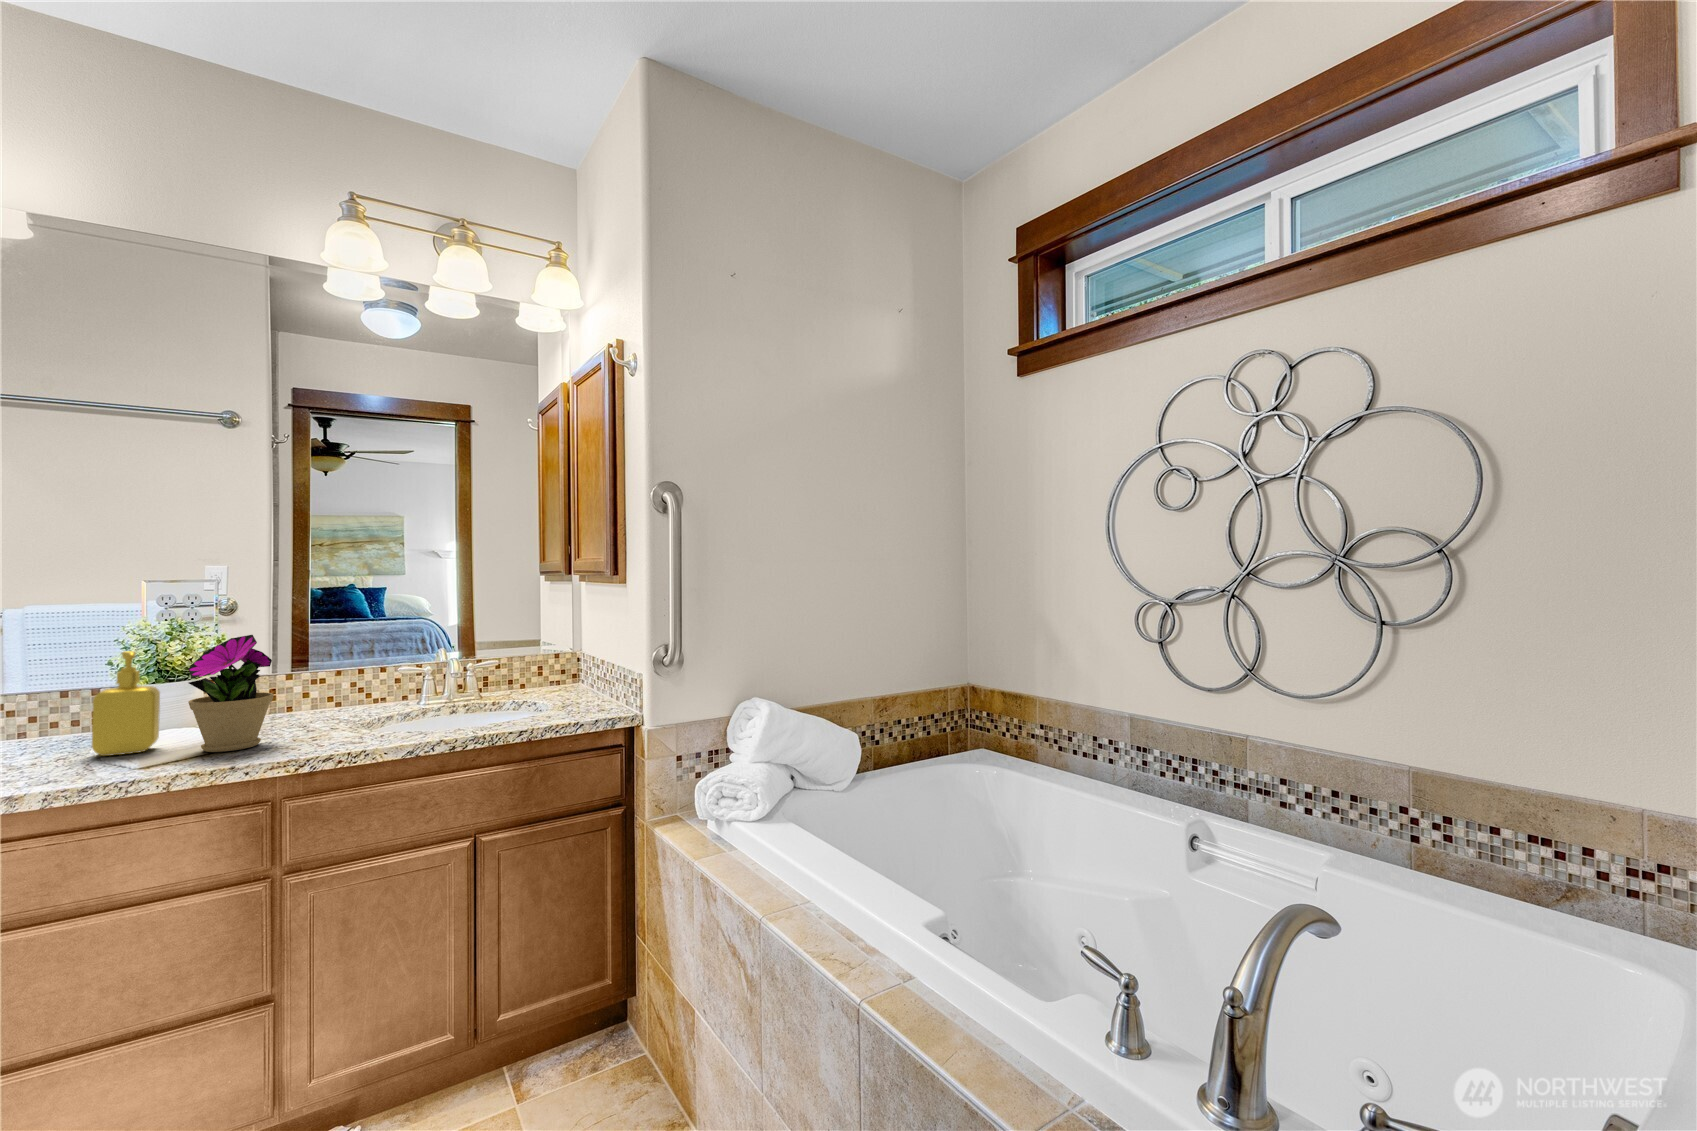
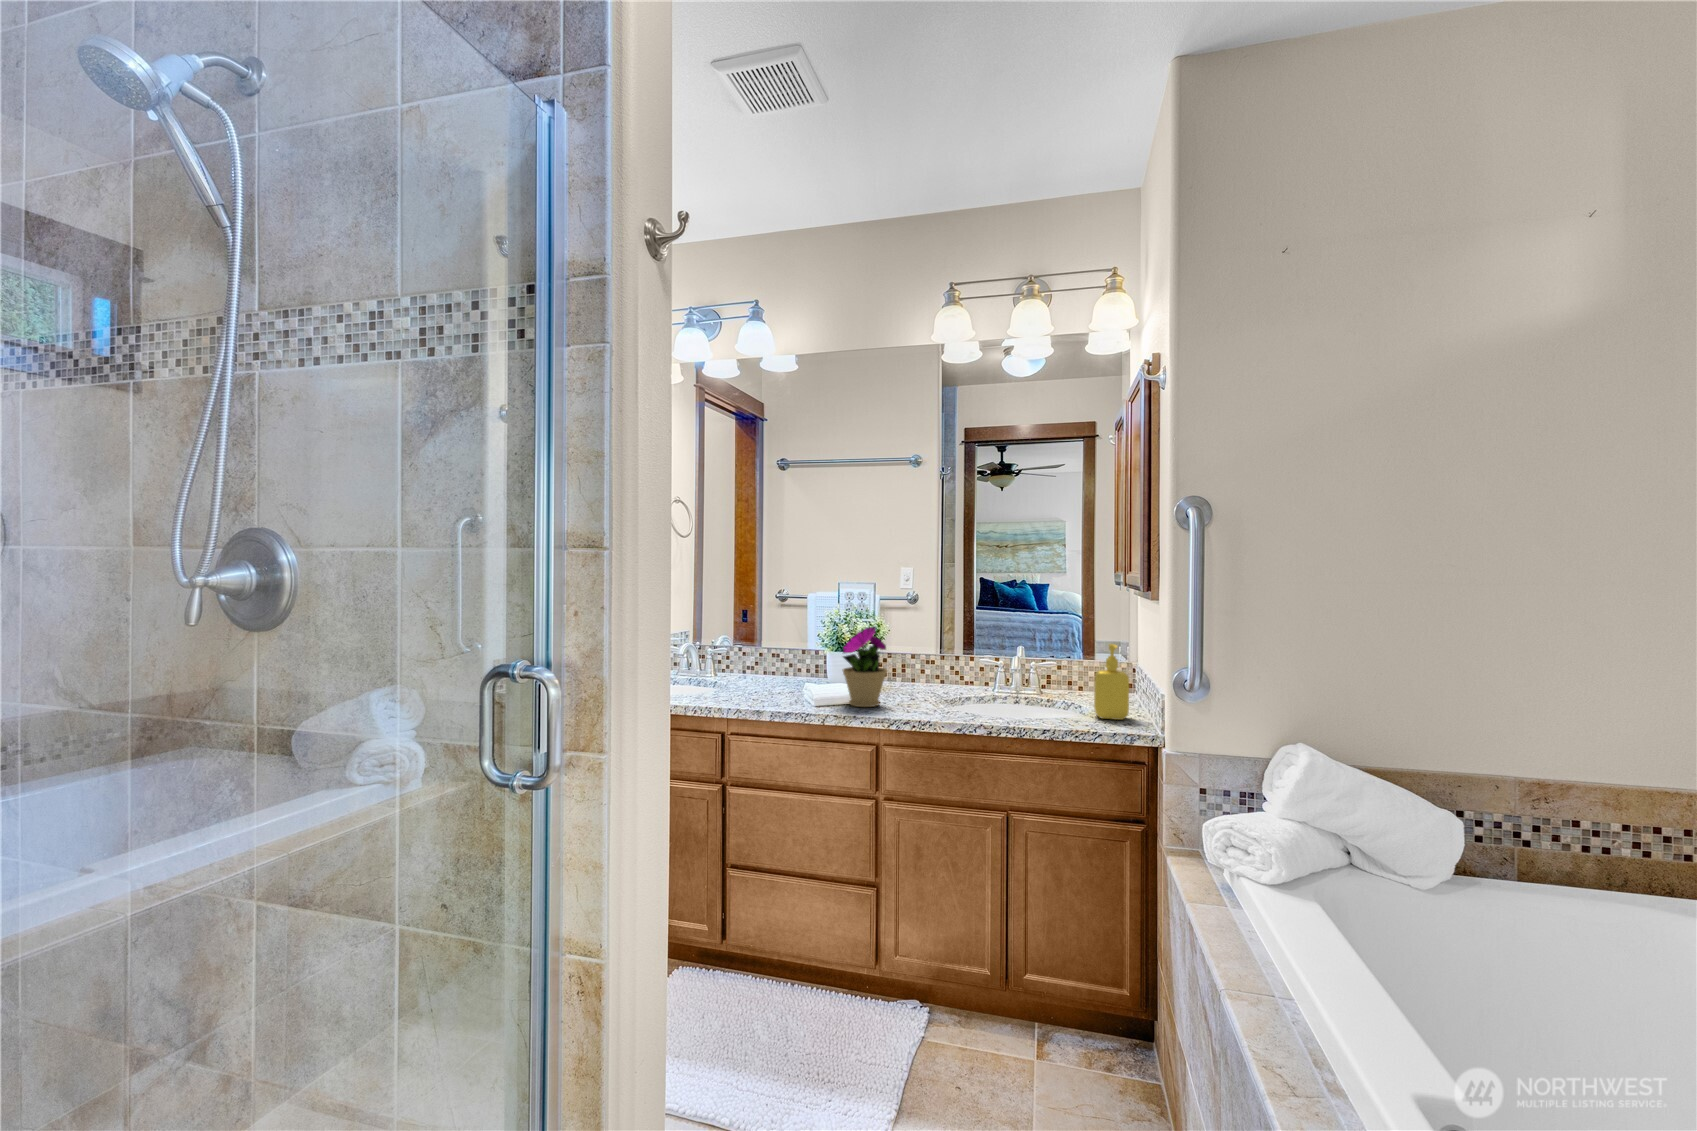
soap dispenser: present [92,651,160,756] -> present [1094,644,1129,720]

